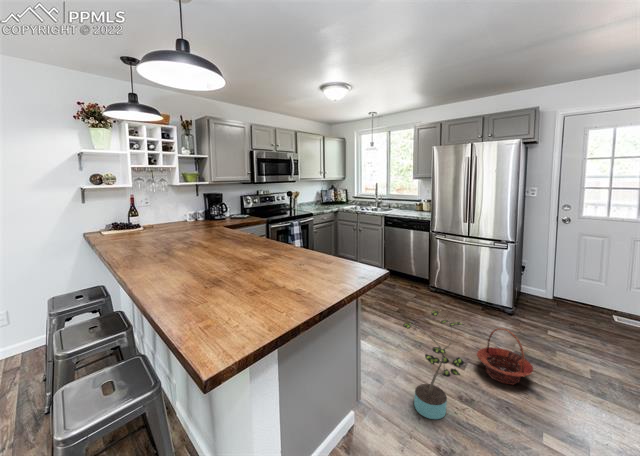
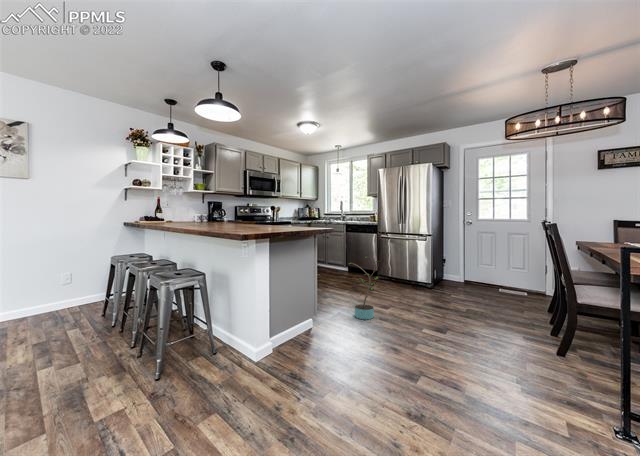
basket: present [477,328,533,384] -> none [398,275,431,309]

